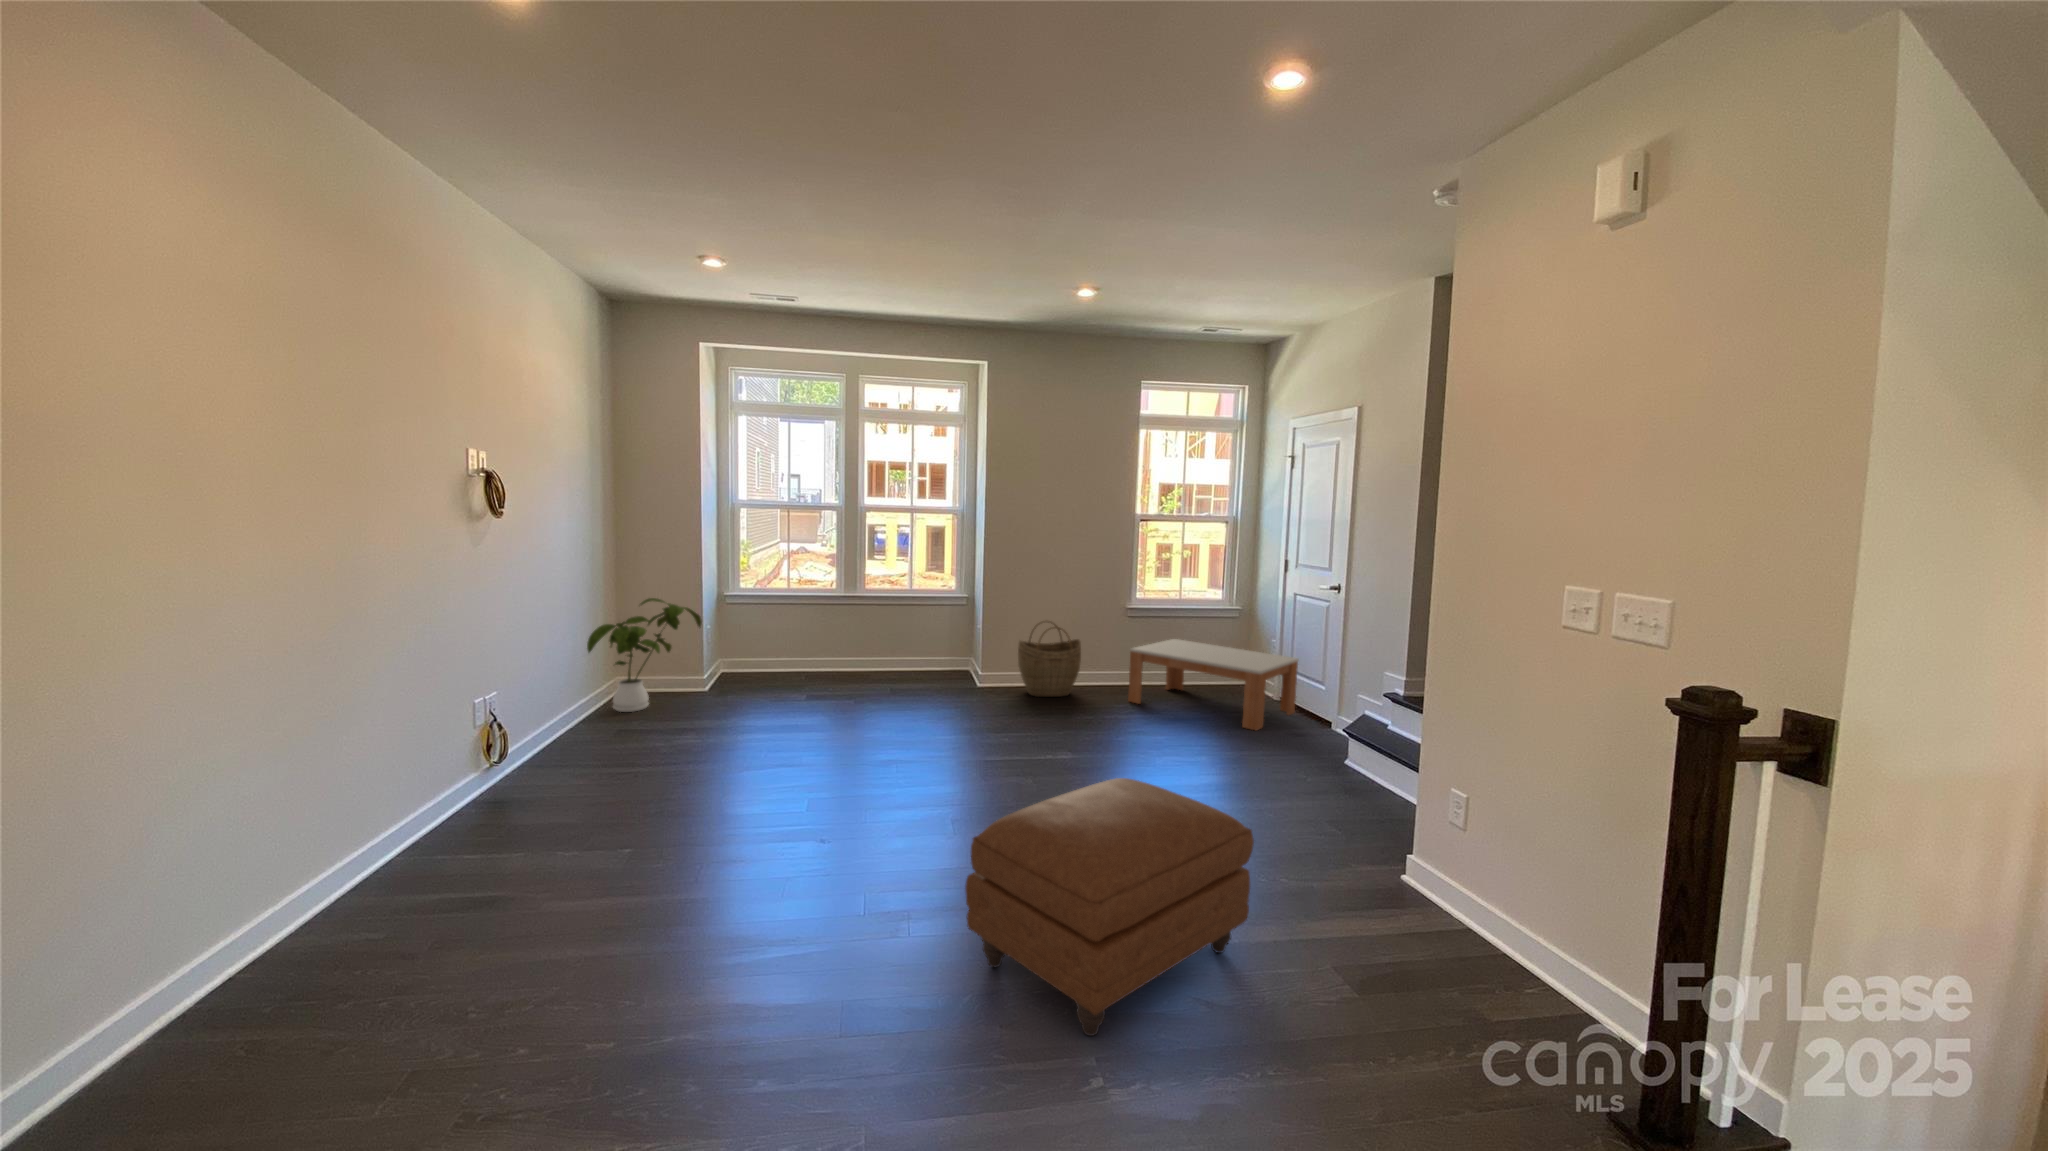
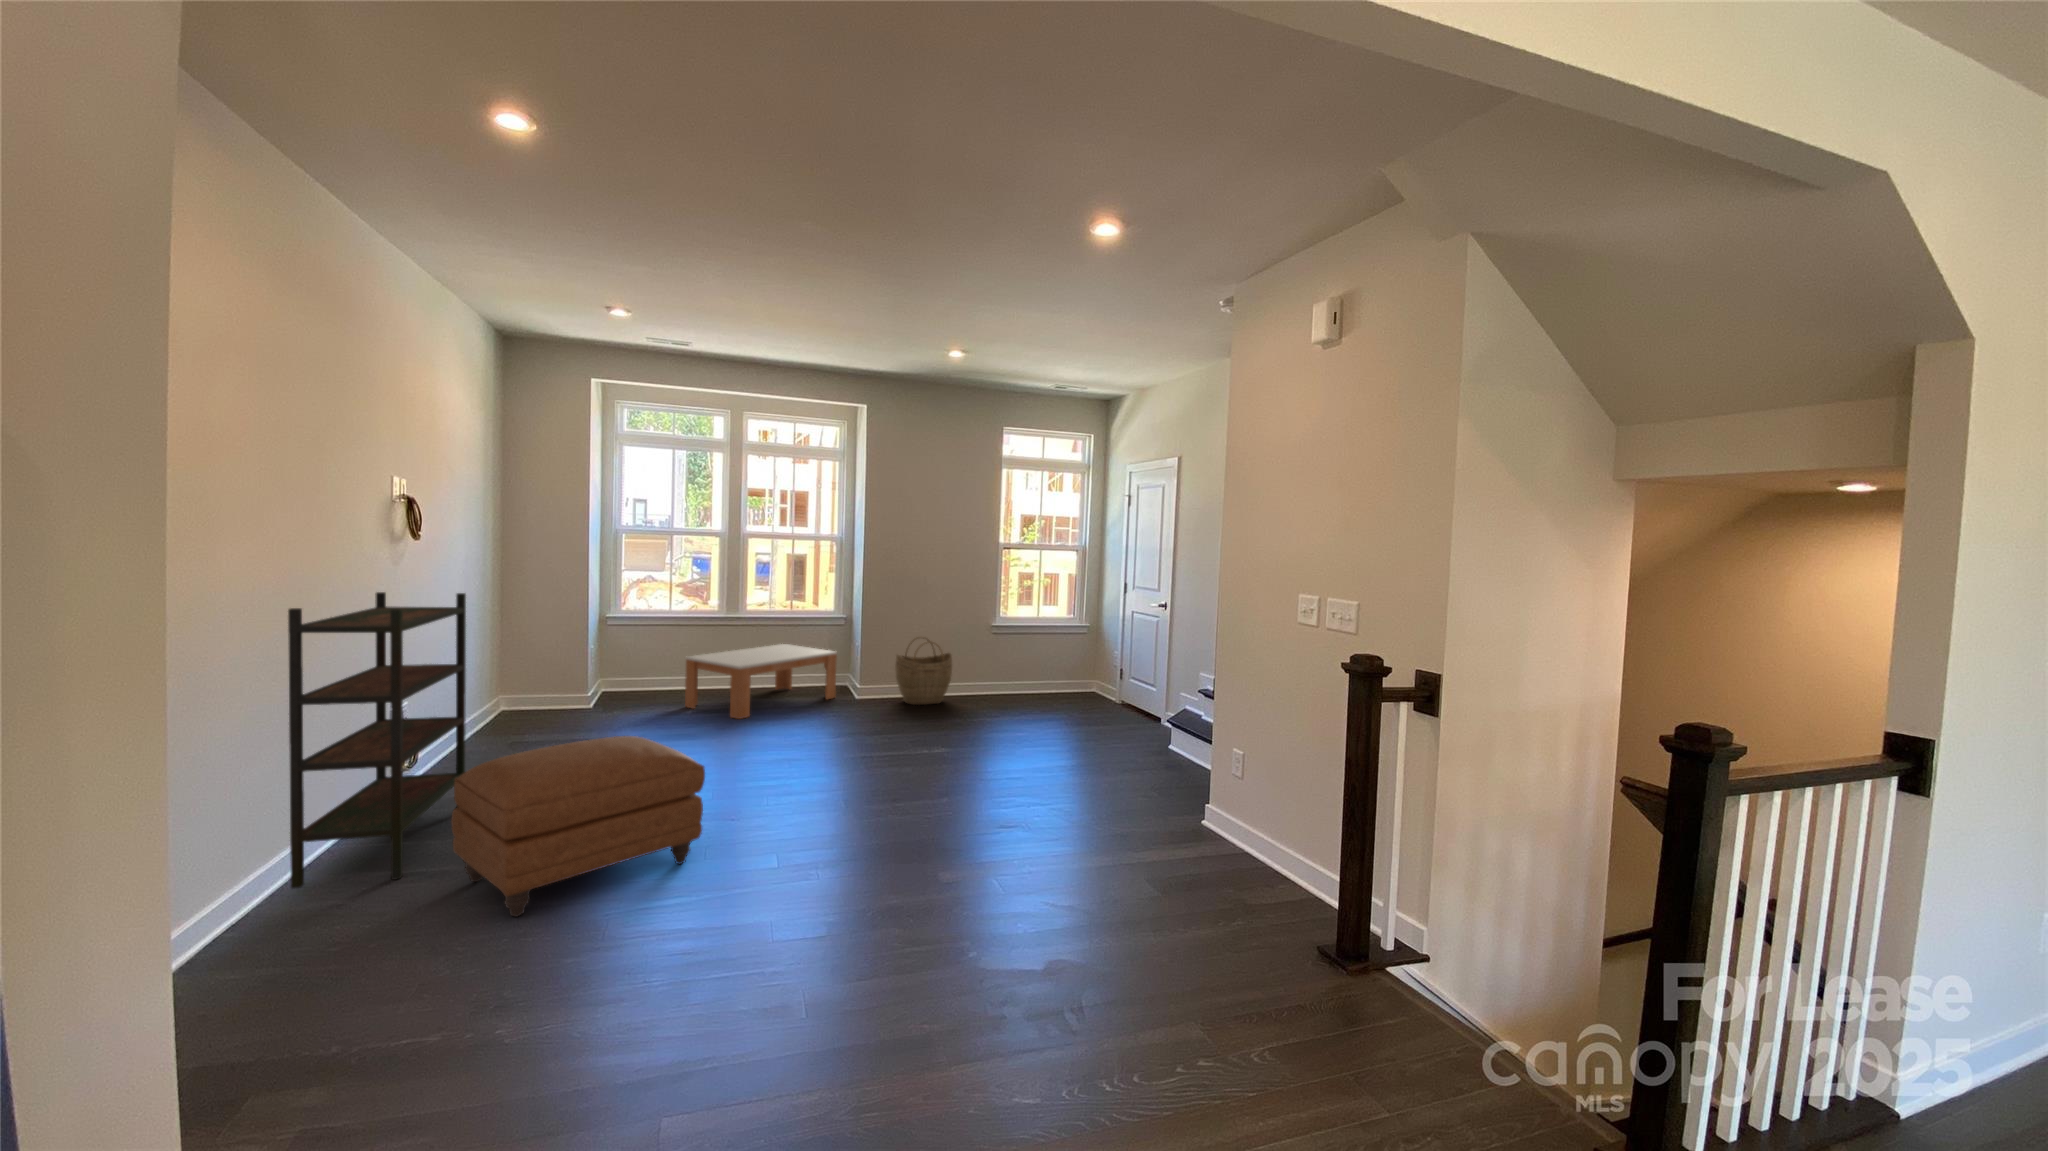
bookshelf: none [321,577,544,911] -> present [288,592,466,888]
house plant: present [587,598,702,712] -> none [482,617,595,726]
coffee table: present [1128,639,1299,730] -> present [685,644,837,719]
ottoman: present [965,778,1254,1036] -> present [451,736,705,917]

